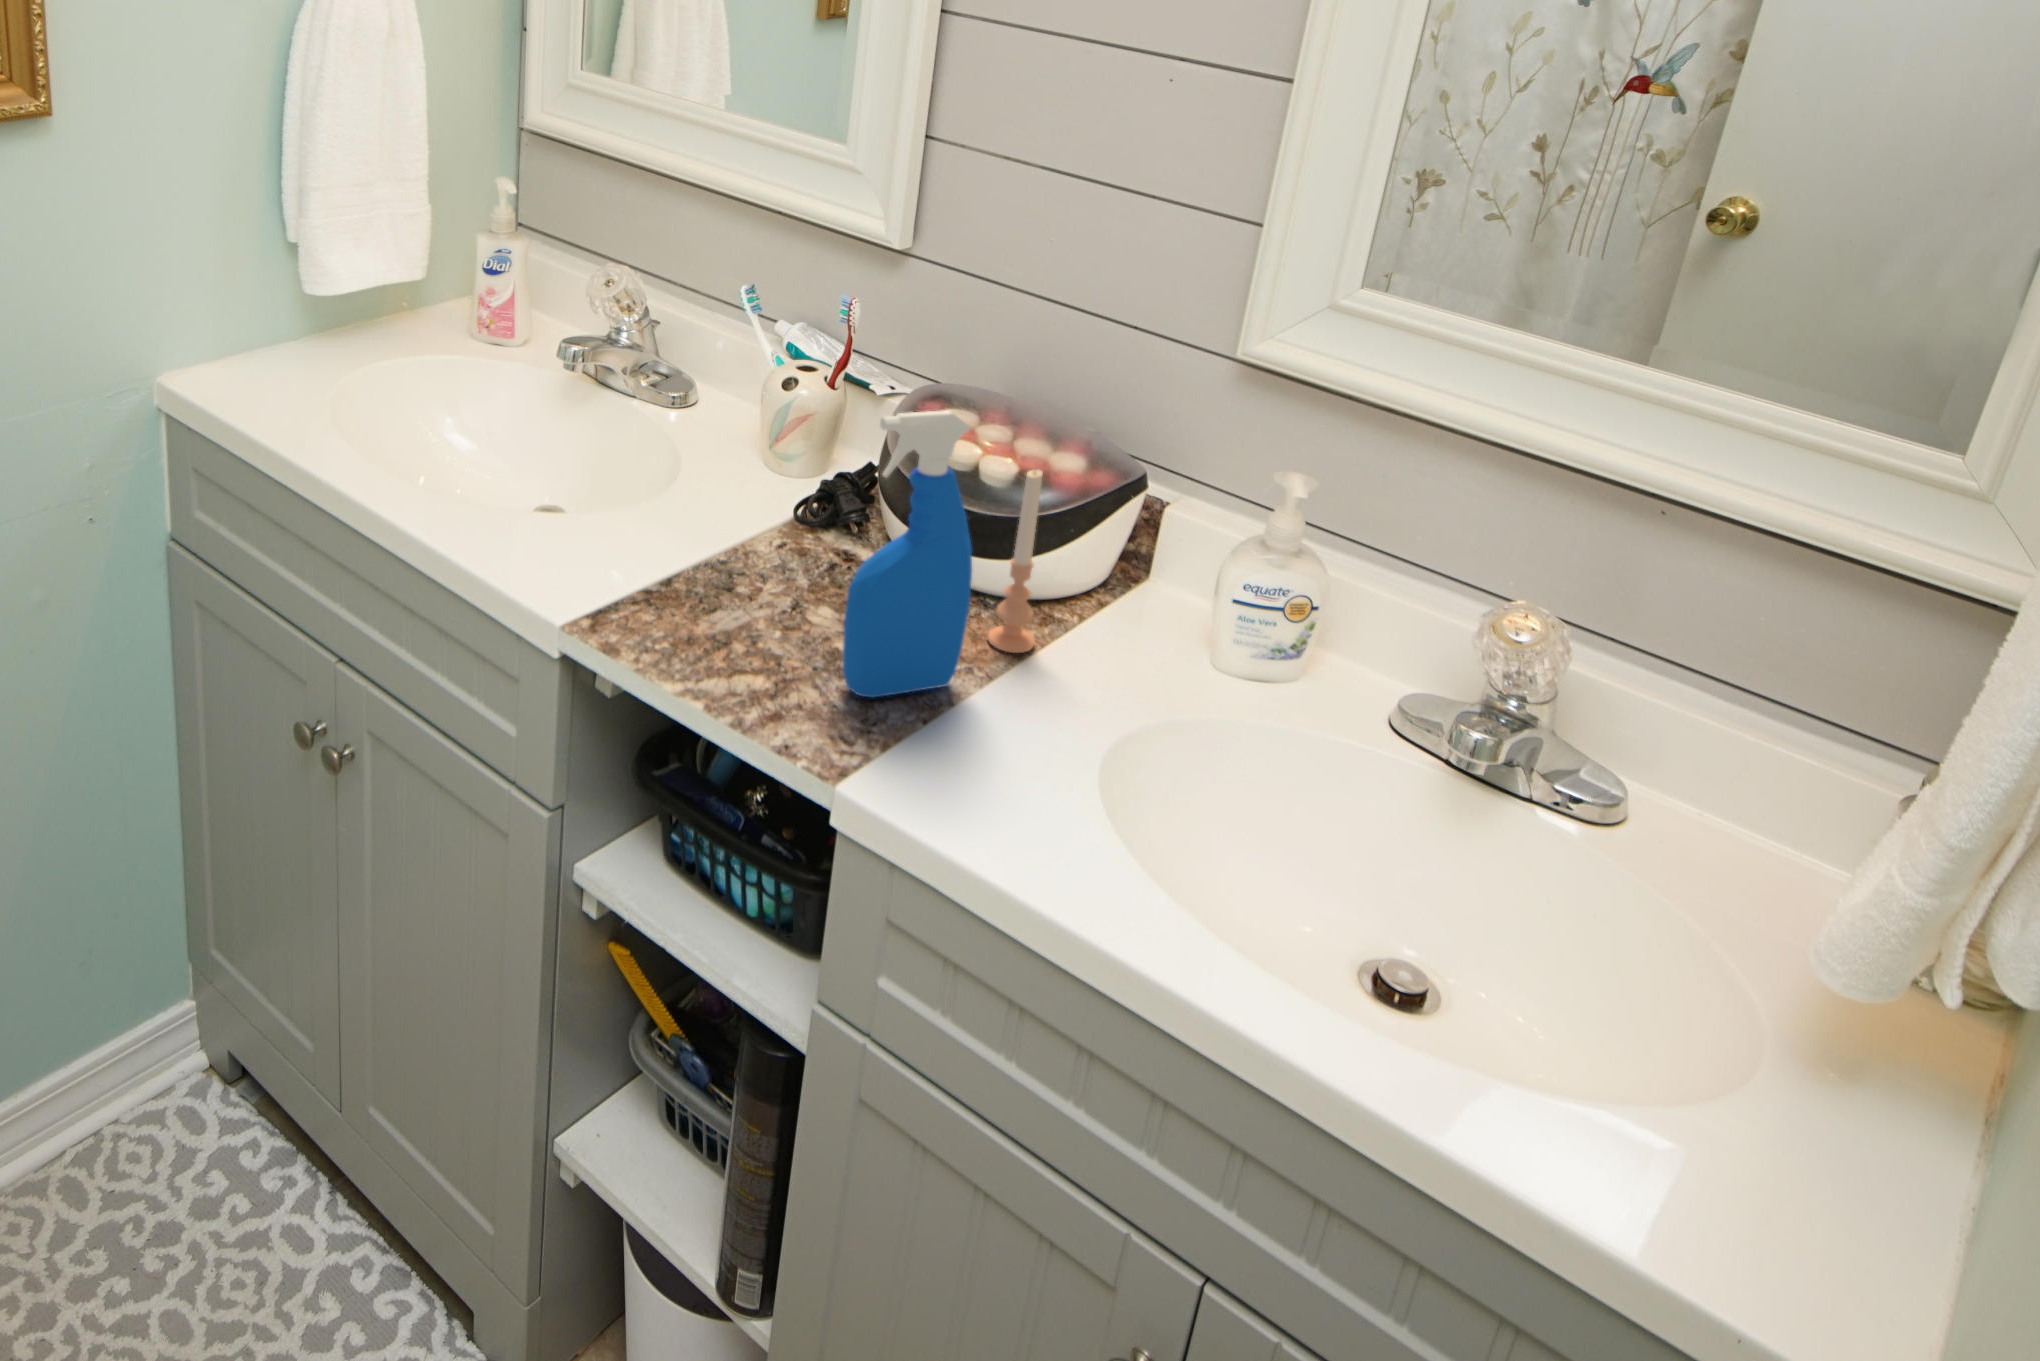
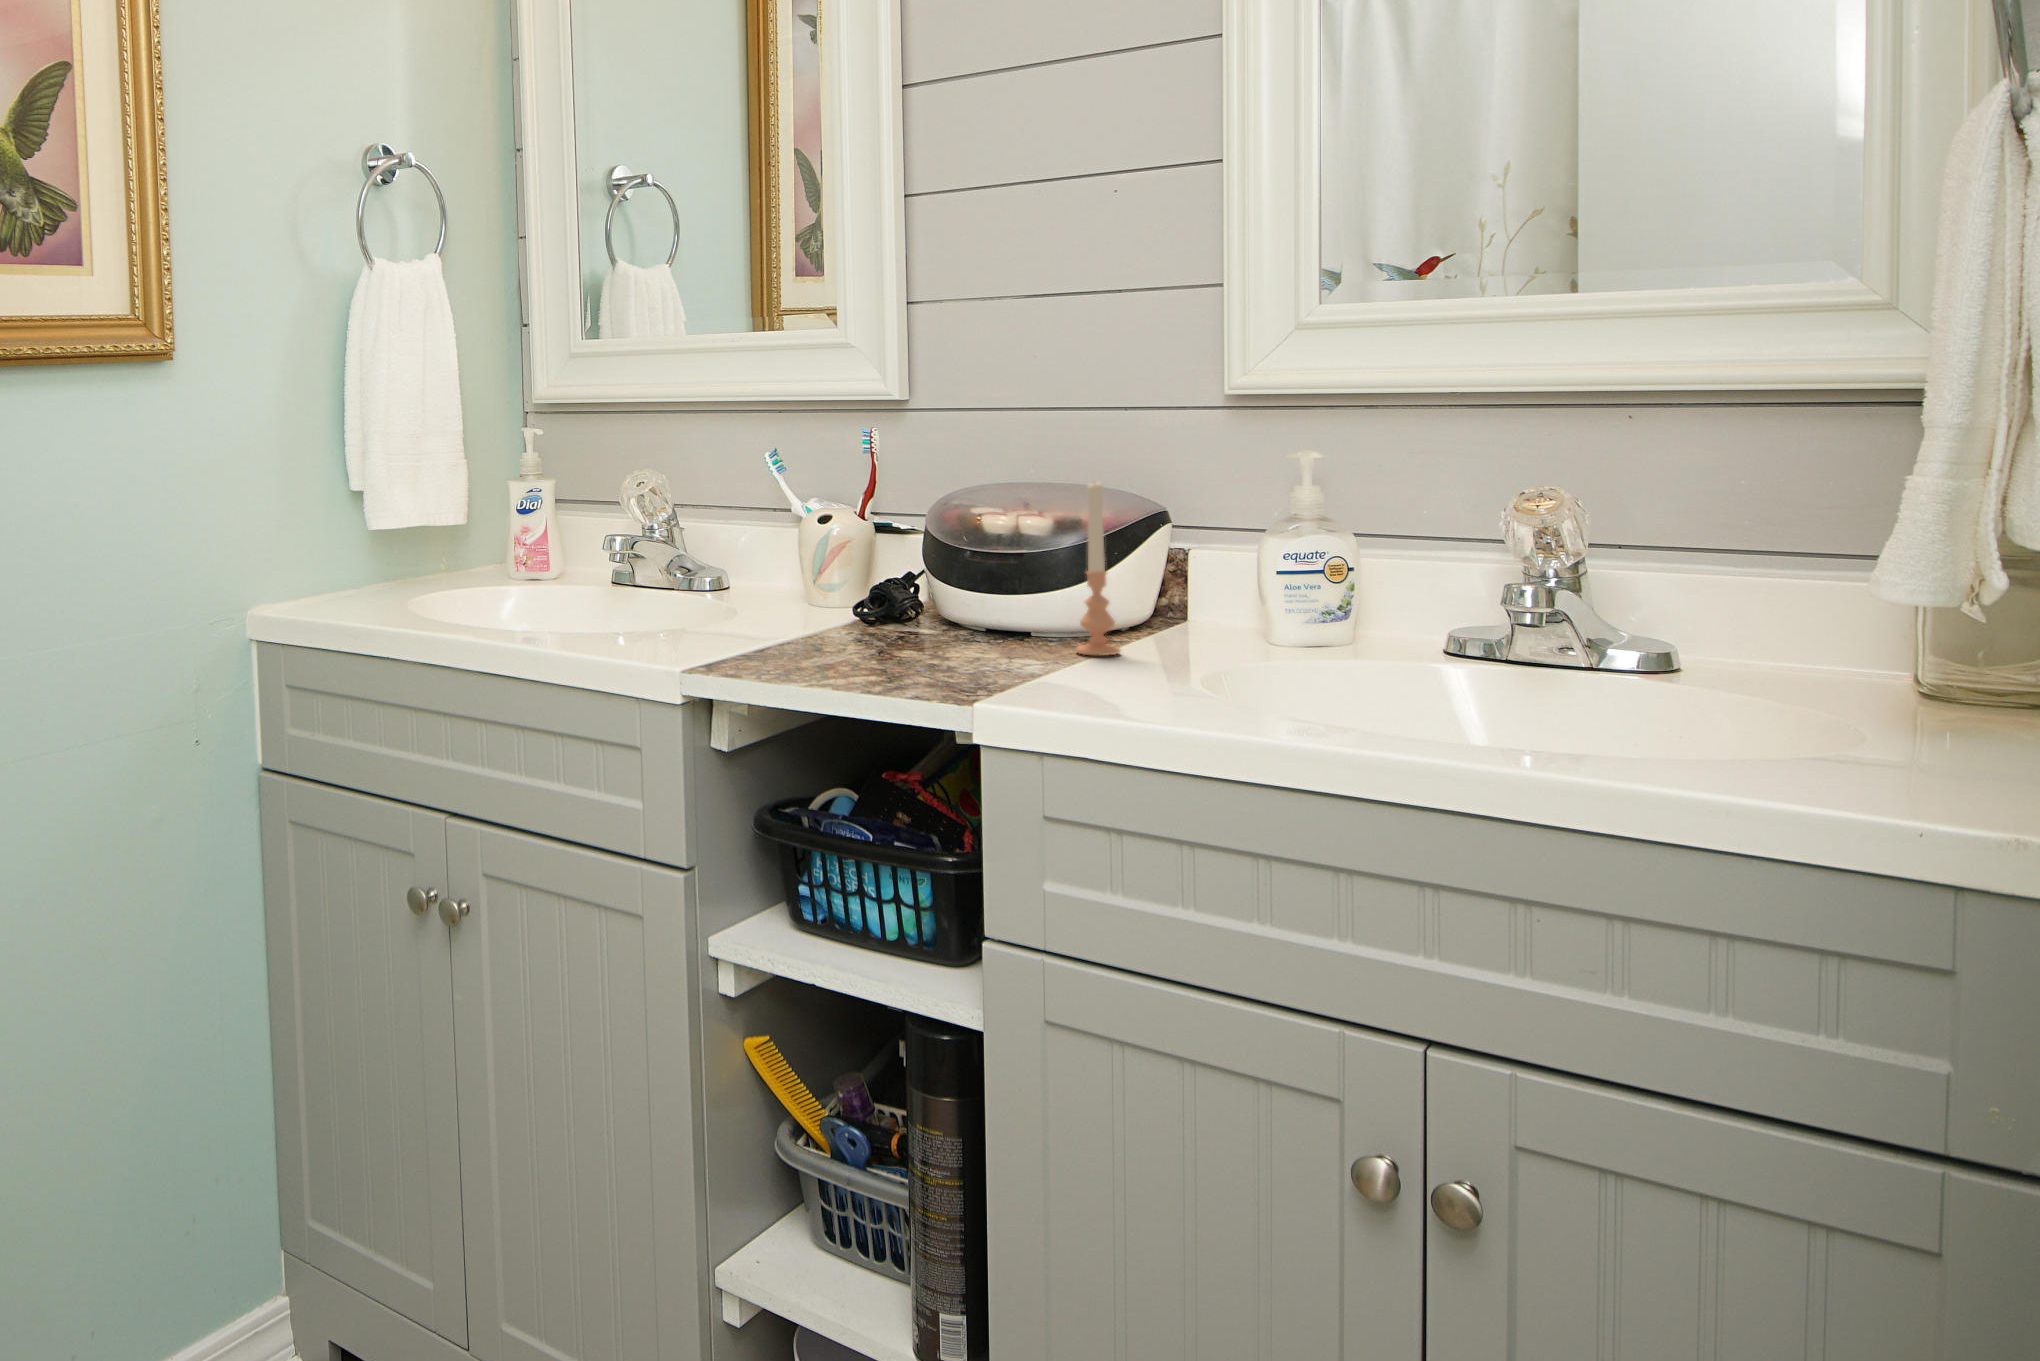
spray bottle: present [843,410,972,697] -> none [958,400,1064,673]

